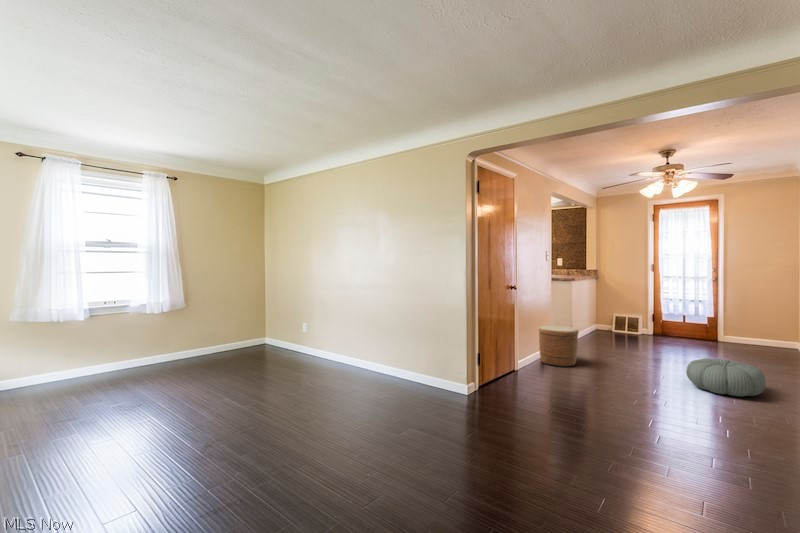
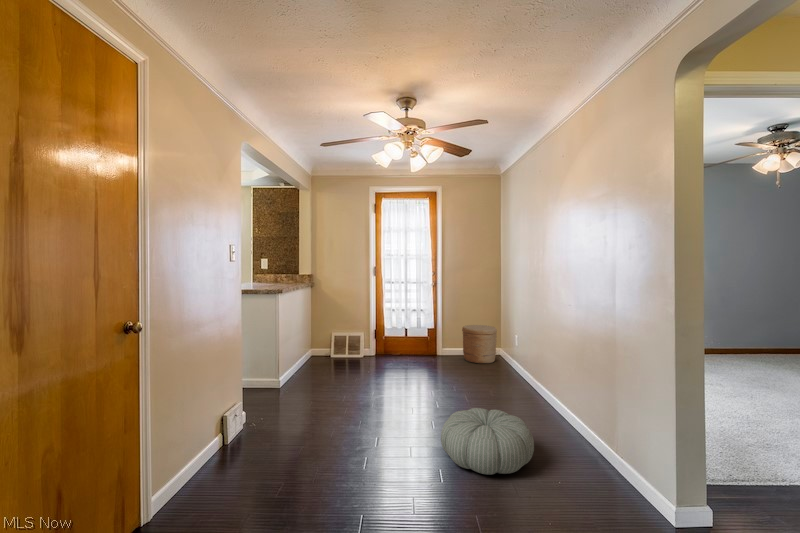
woven basket: present [539,326,579,367] -> present [462,325,497,364]

